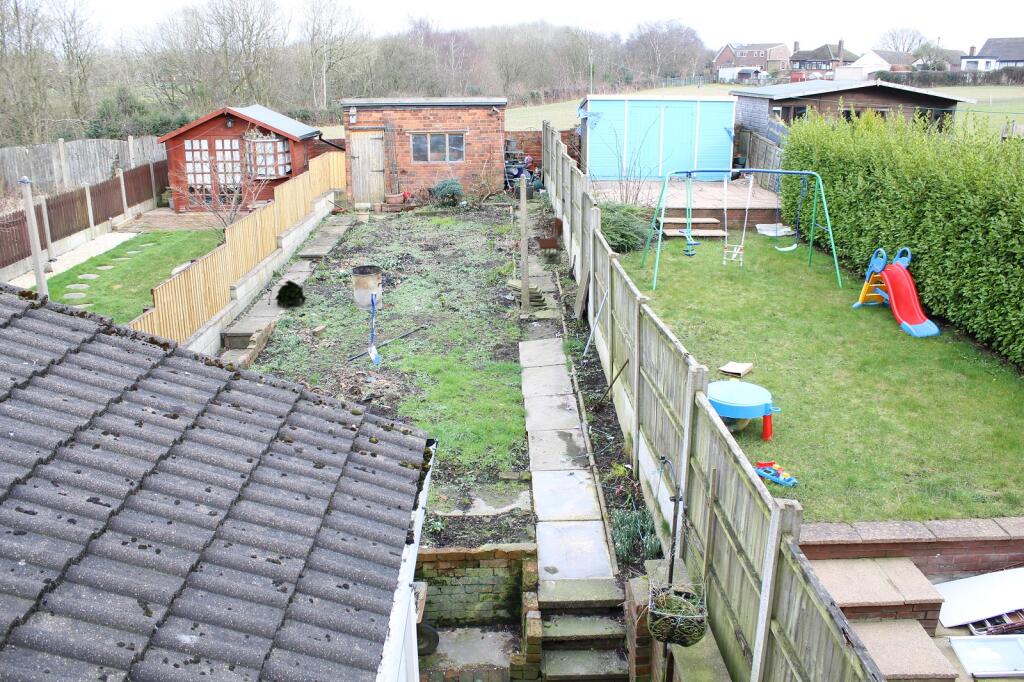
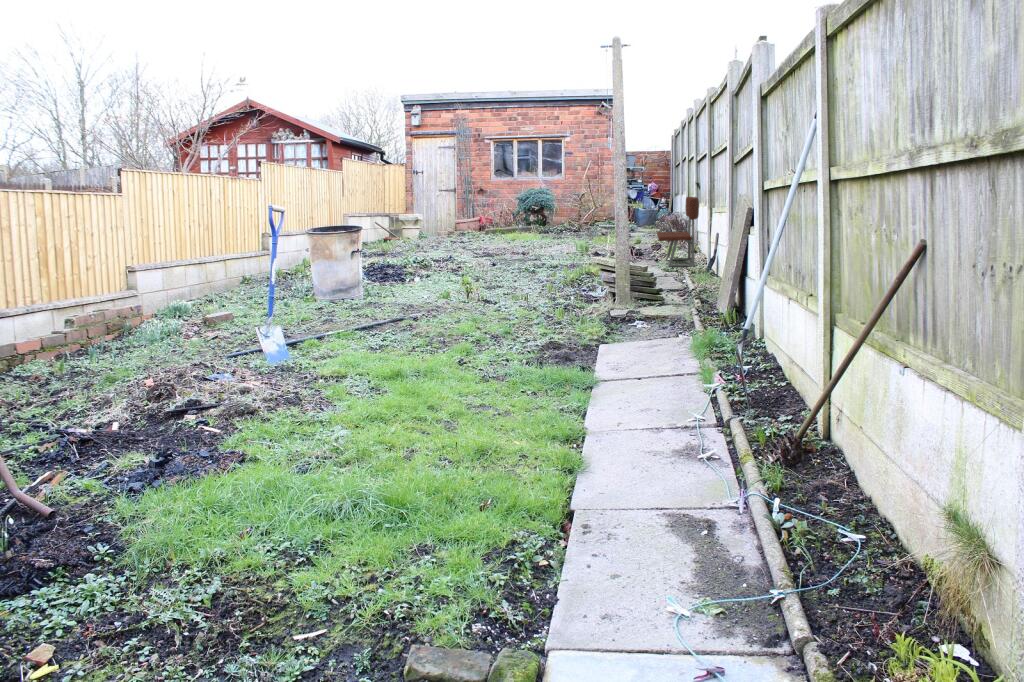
potted plant: present [275,280,306,307] -> none [192,259,244,303]

